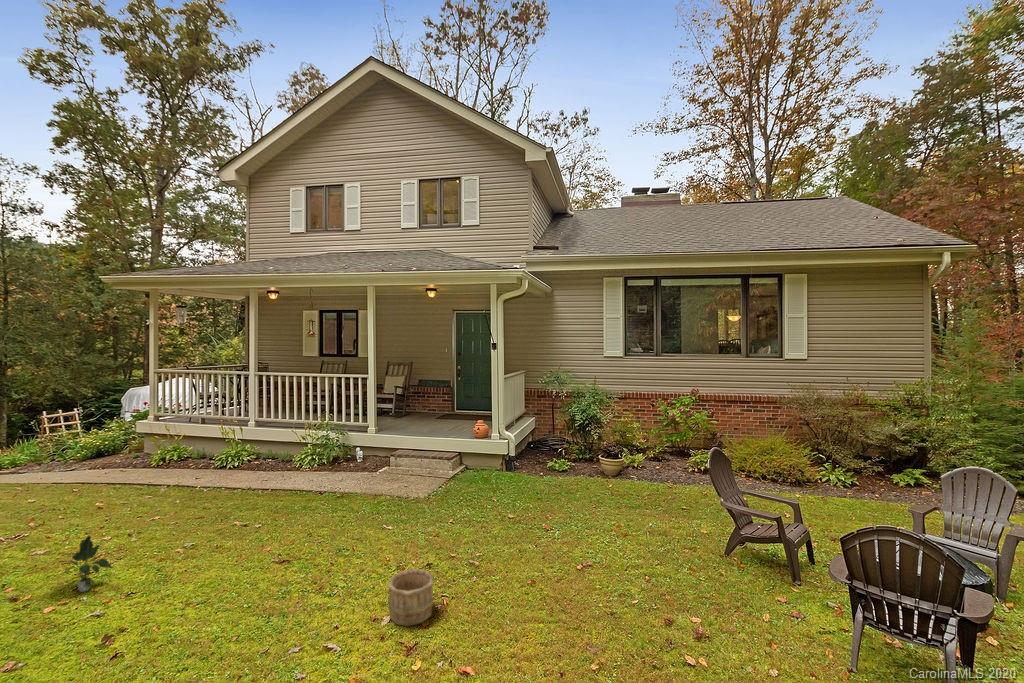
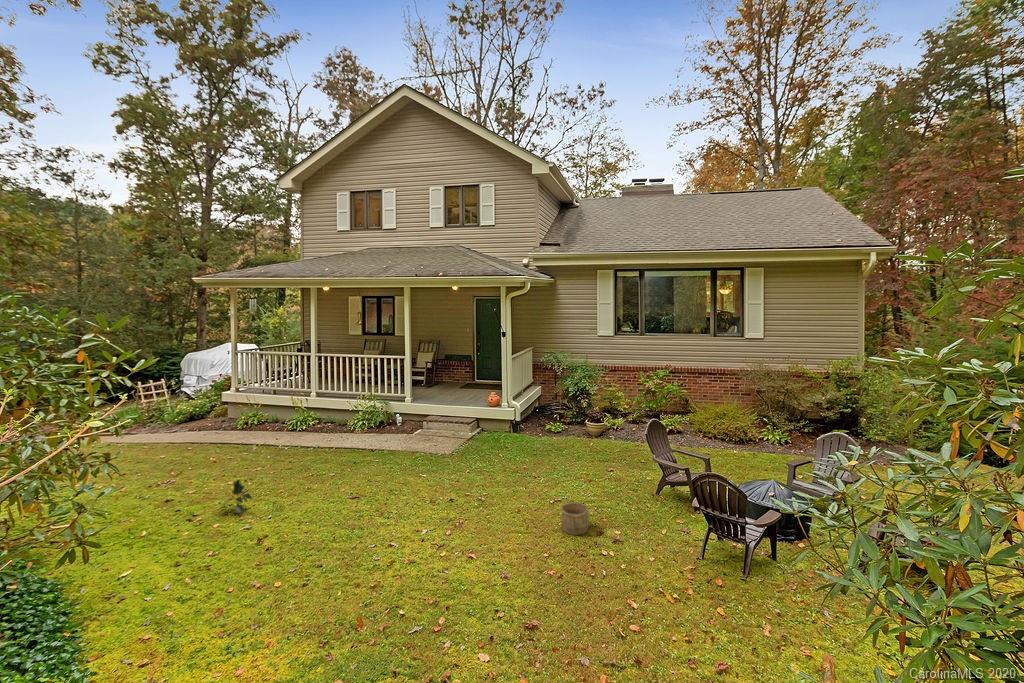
wooden bucket: present [388,569,434,626] -> present [561,502,589,535]

